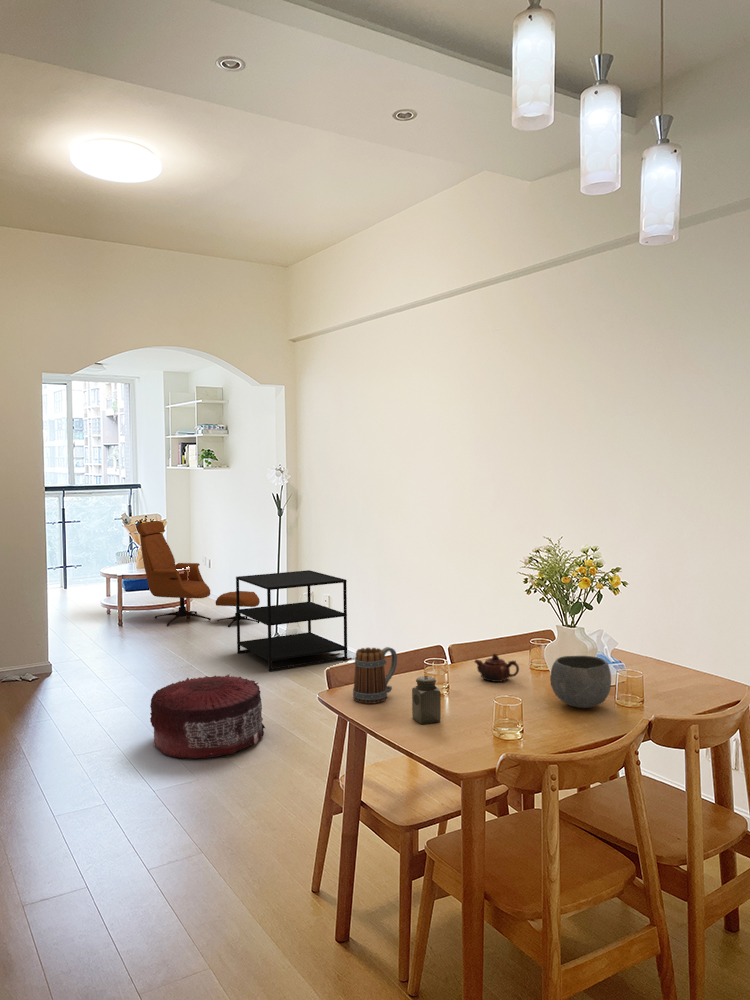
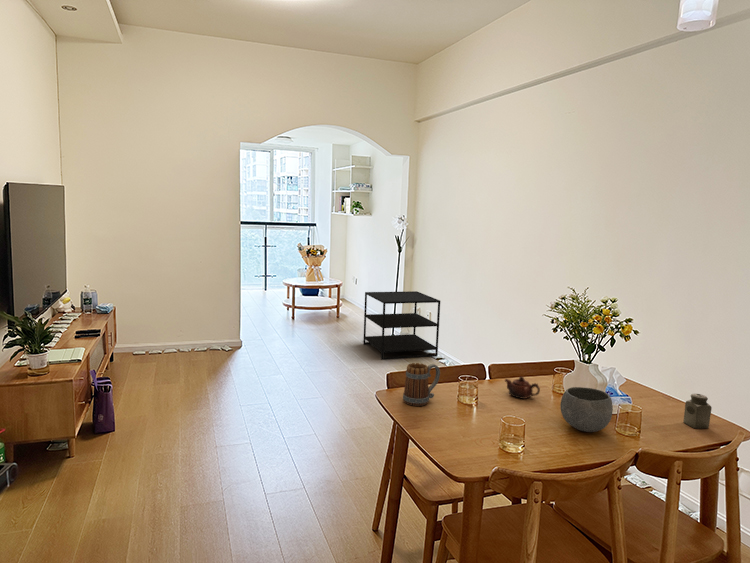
lounge chair: present [137,521,260,627] -> none [307,250,384,325]
pouf: present [150,675,265,758] -> none [290,360,369,417]
salt shaker: present [412,676,441,724] -> present [683,394,712,429]

